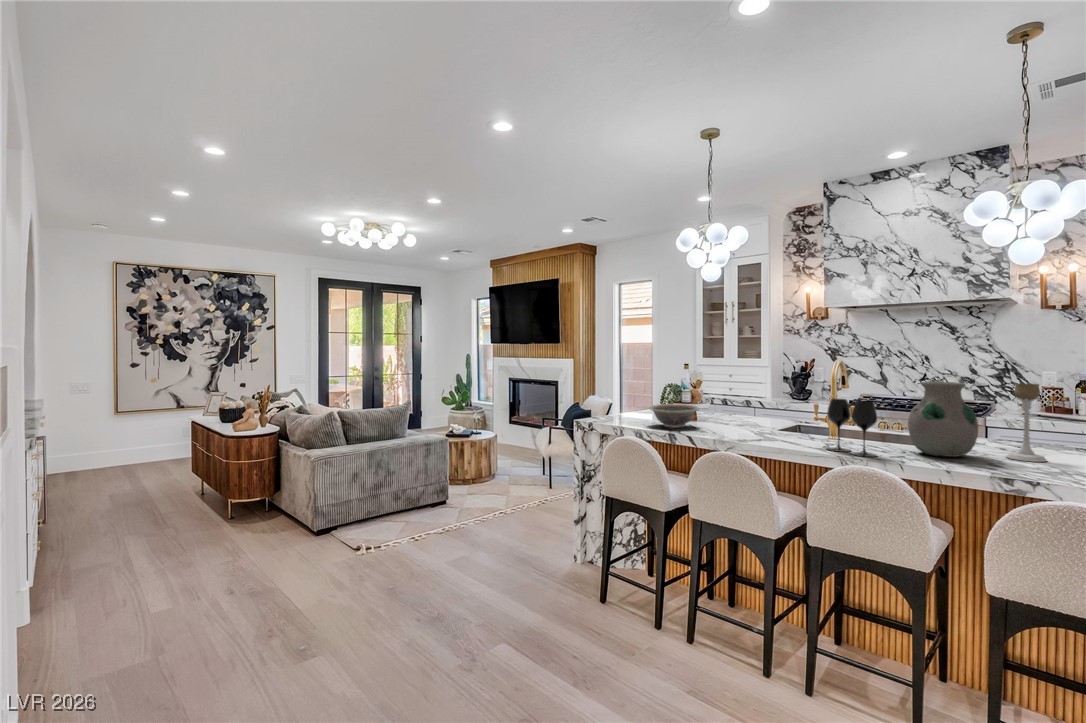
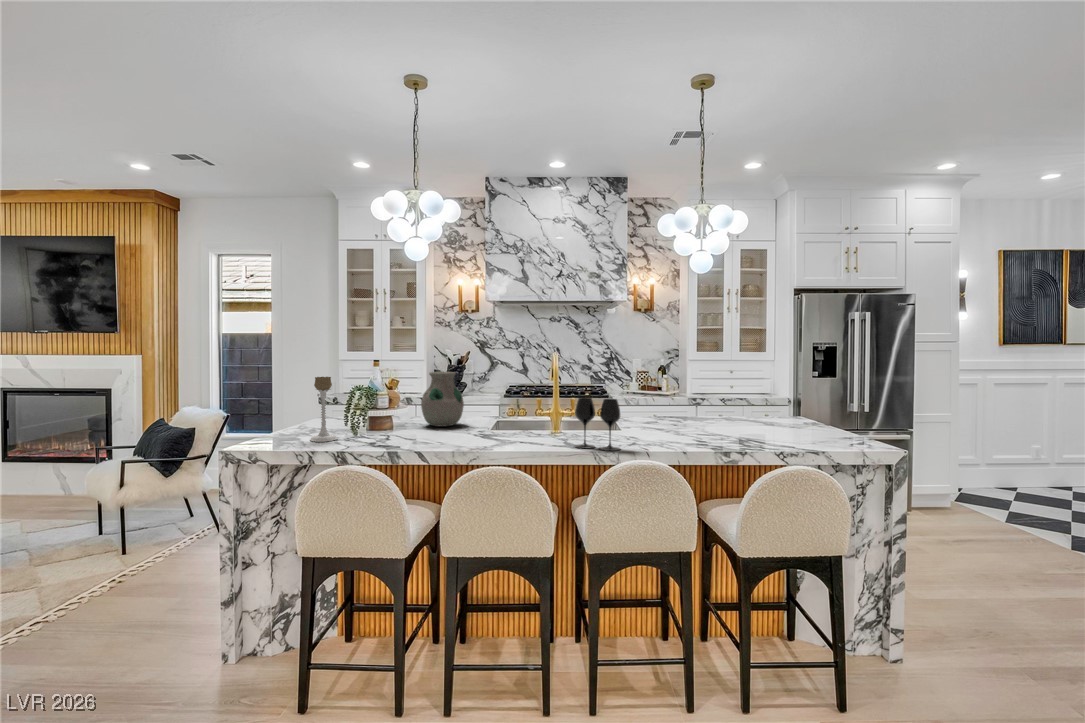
vase: present [908,381,978,457] -> present [421,372,464,427]
candle holder: present [1006,383,1047,462] -> present [310,377,337,442]
decorative bowl: present [649,404,699,428] -> none [366,411,426,440]

